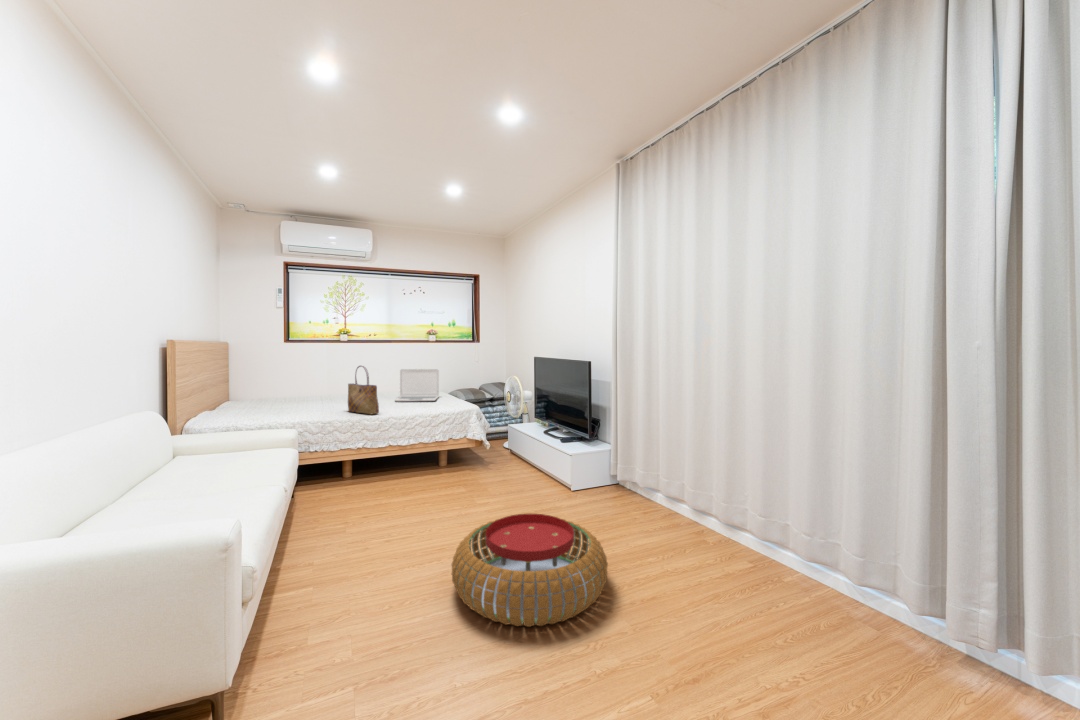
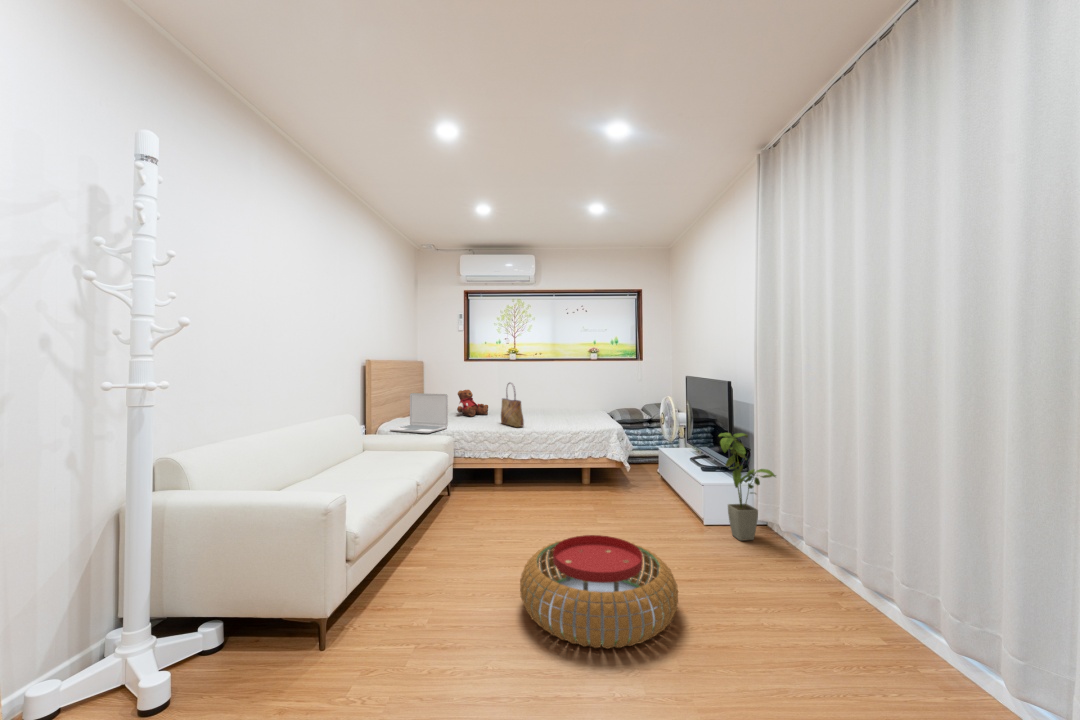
laptop: present [395,369,439,402] -> present [390,393,448,433]
teddy bear: none [281,375,322,406] -> present [457,390,488,416]
house plant: none [589,406,638,498] -> present [718,433,776,541]

